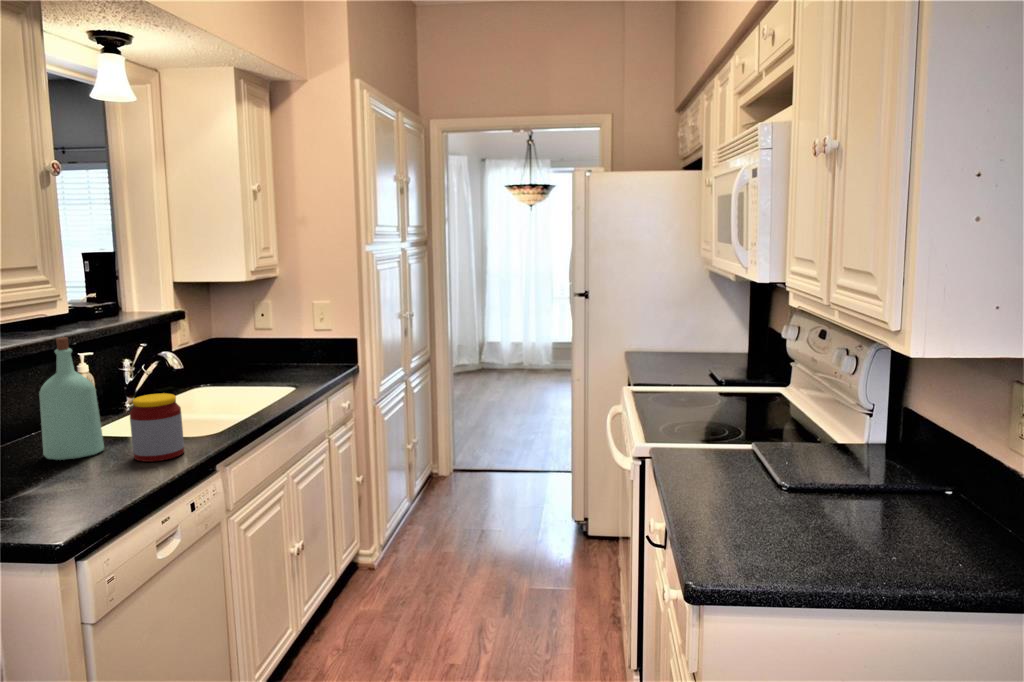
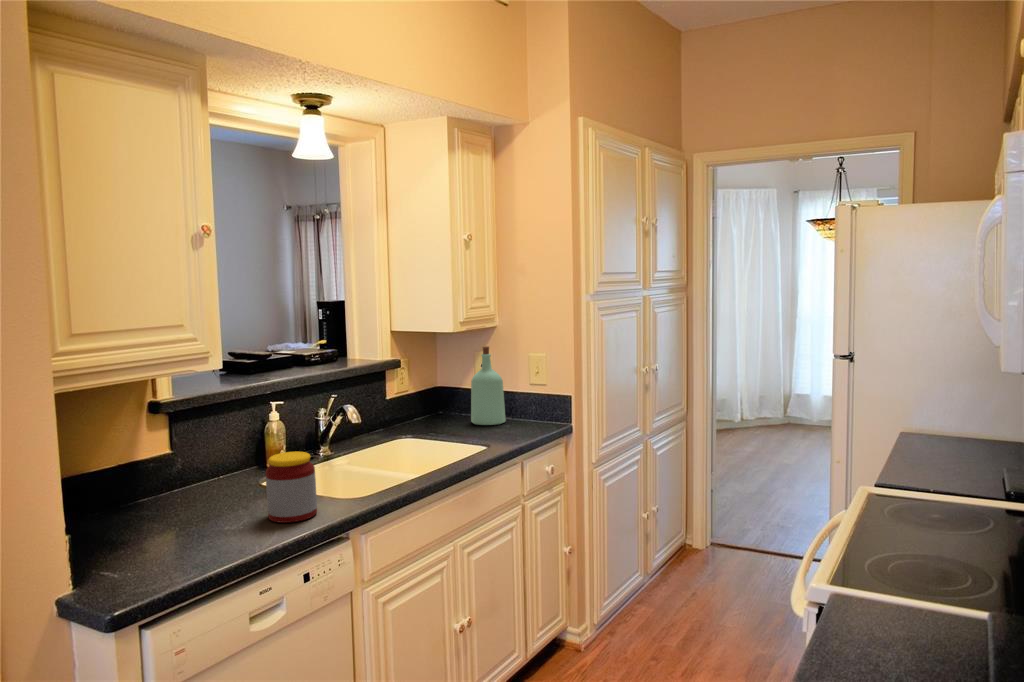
bottle: present [39,337,104,460] -> present [471,346,506,425]

